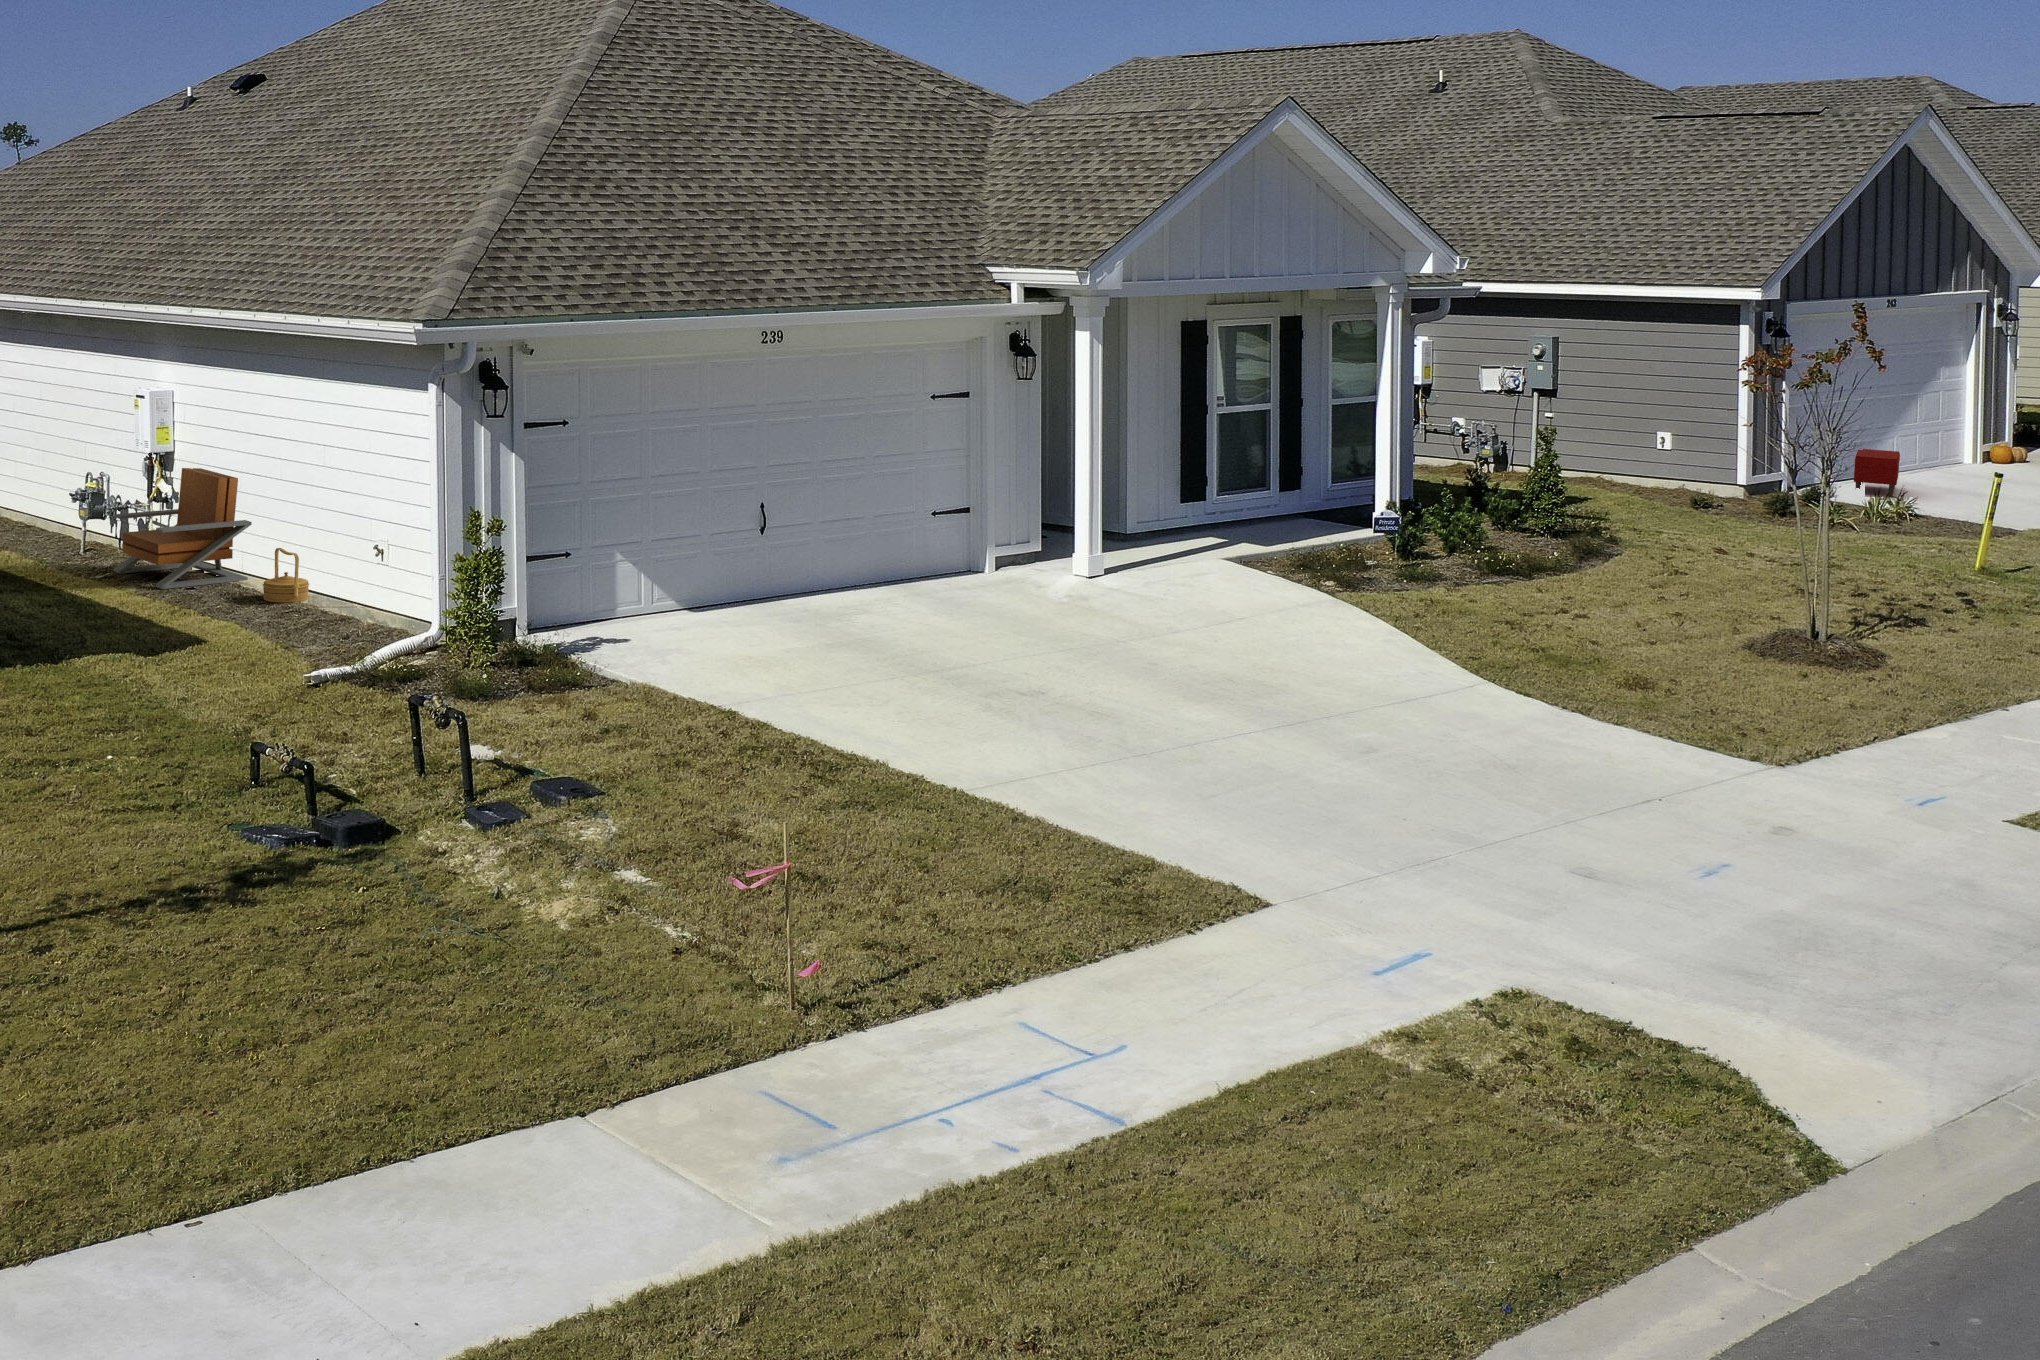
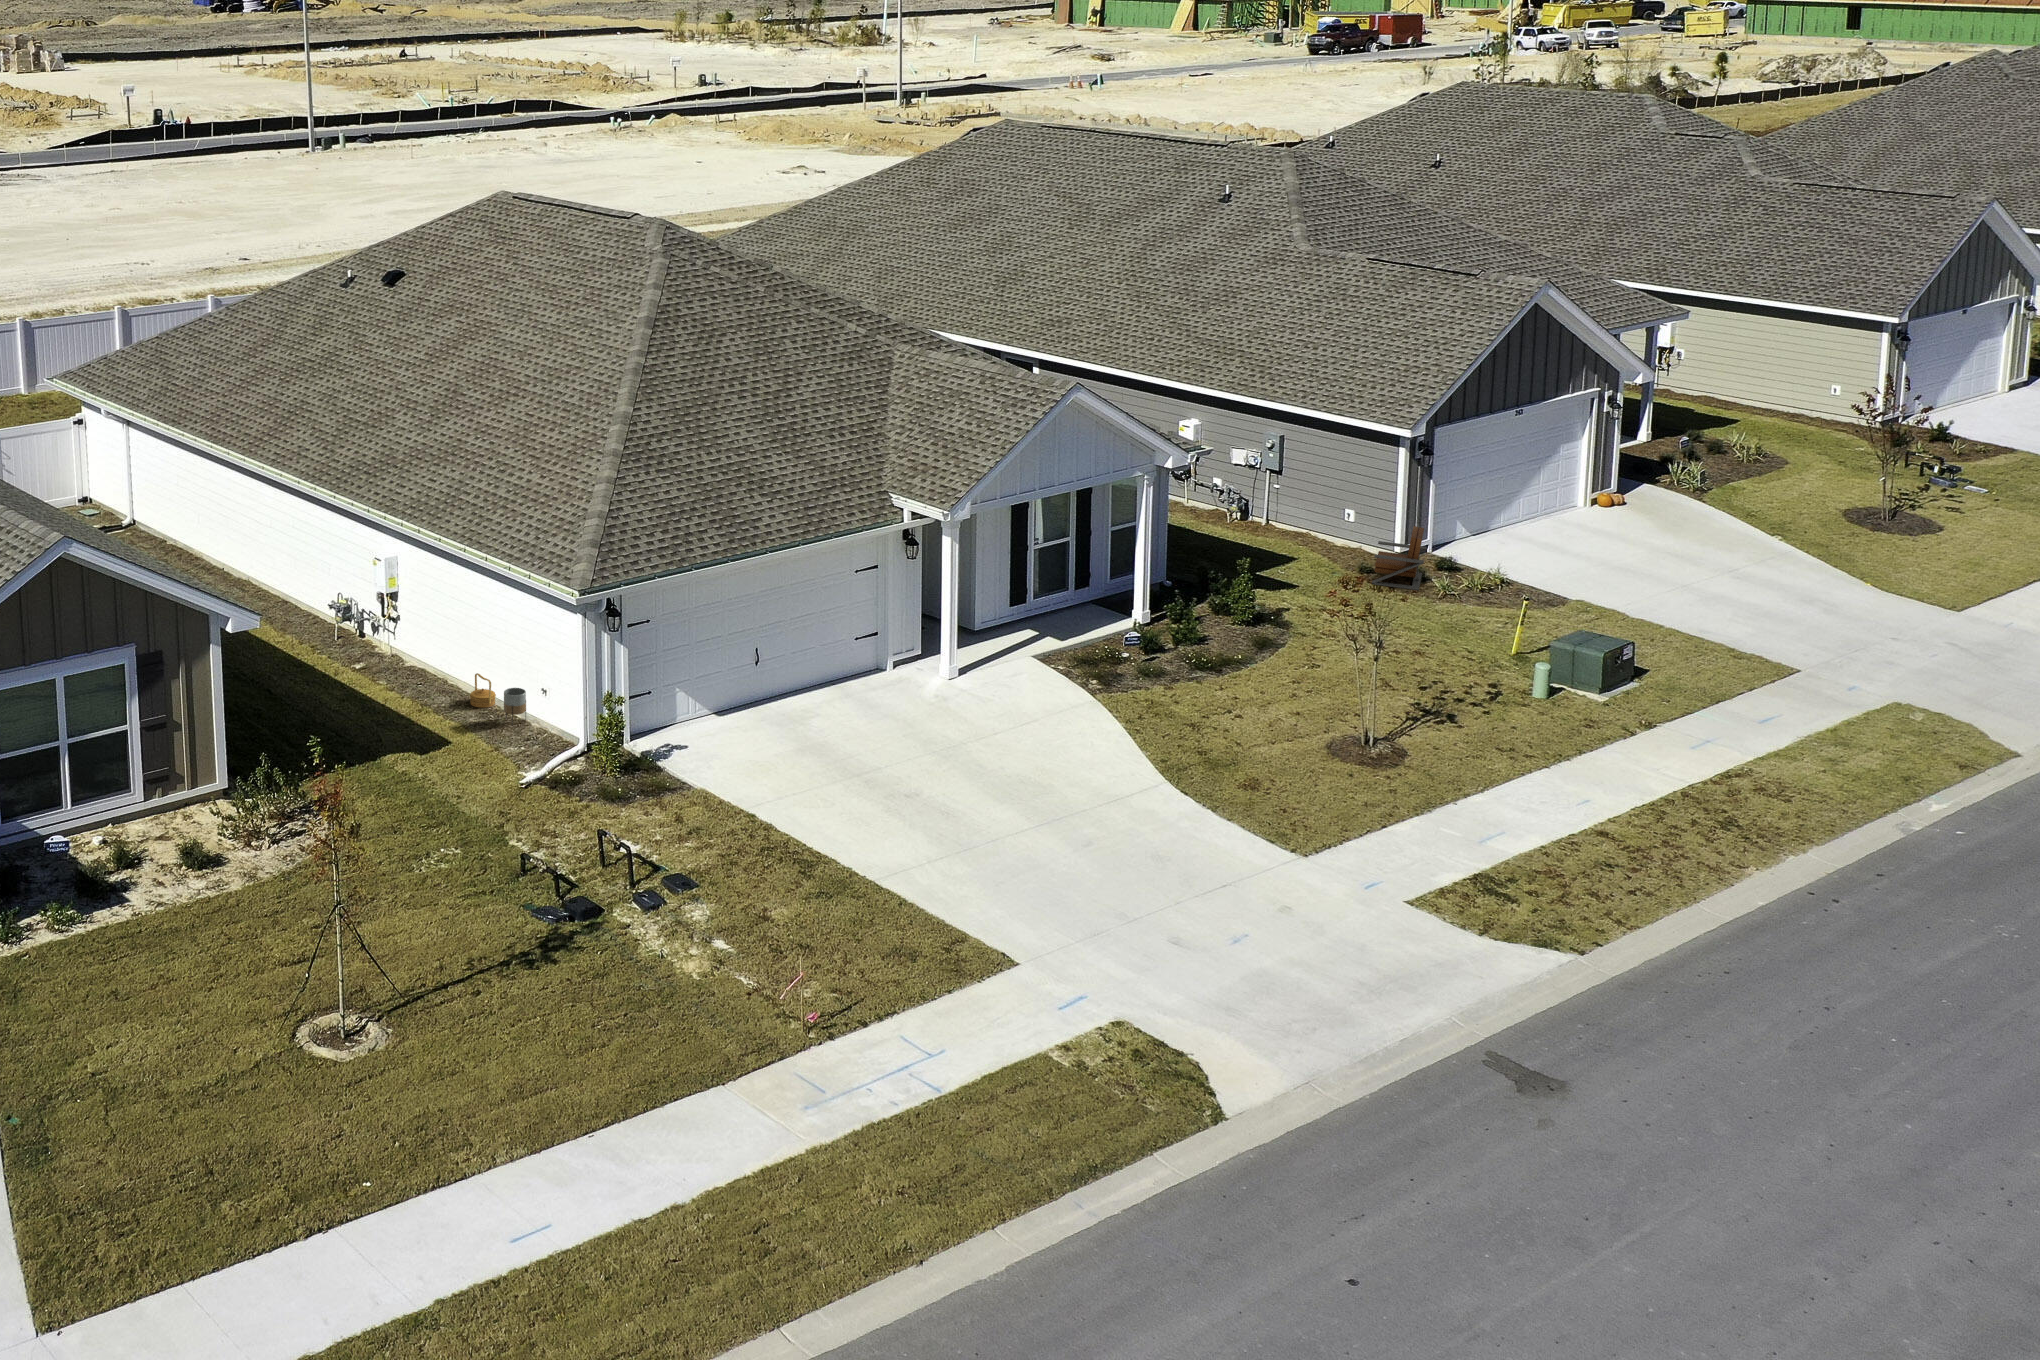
bench: present [1854,449,1900,497] -> none [1486,508,1523,549]
lounge chair: present [114,468,252,589] -> present [1372,526,1427,590]
planter: none [313,558,354,620] -> present [504,688,526,725]

